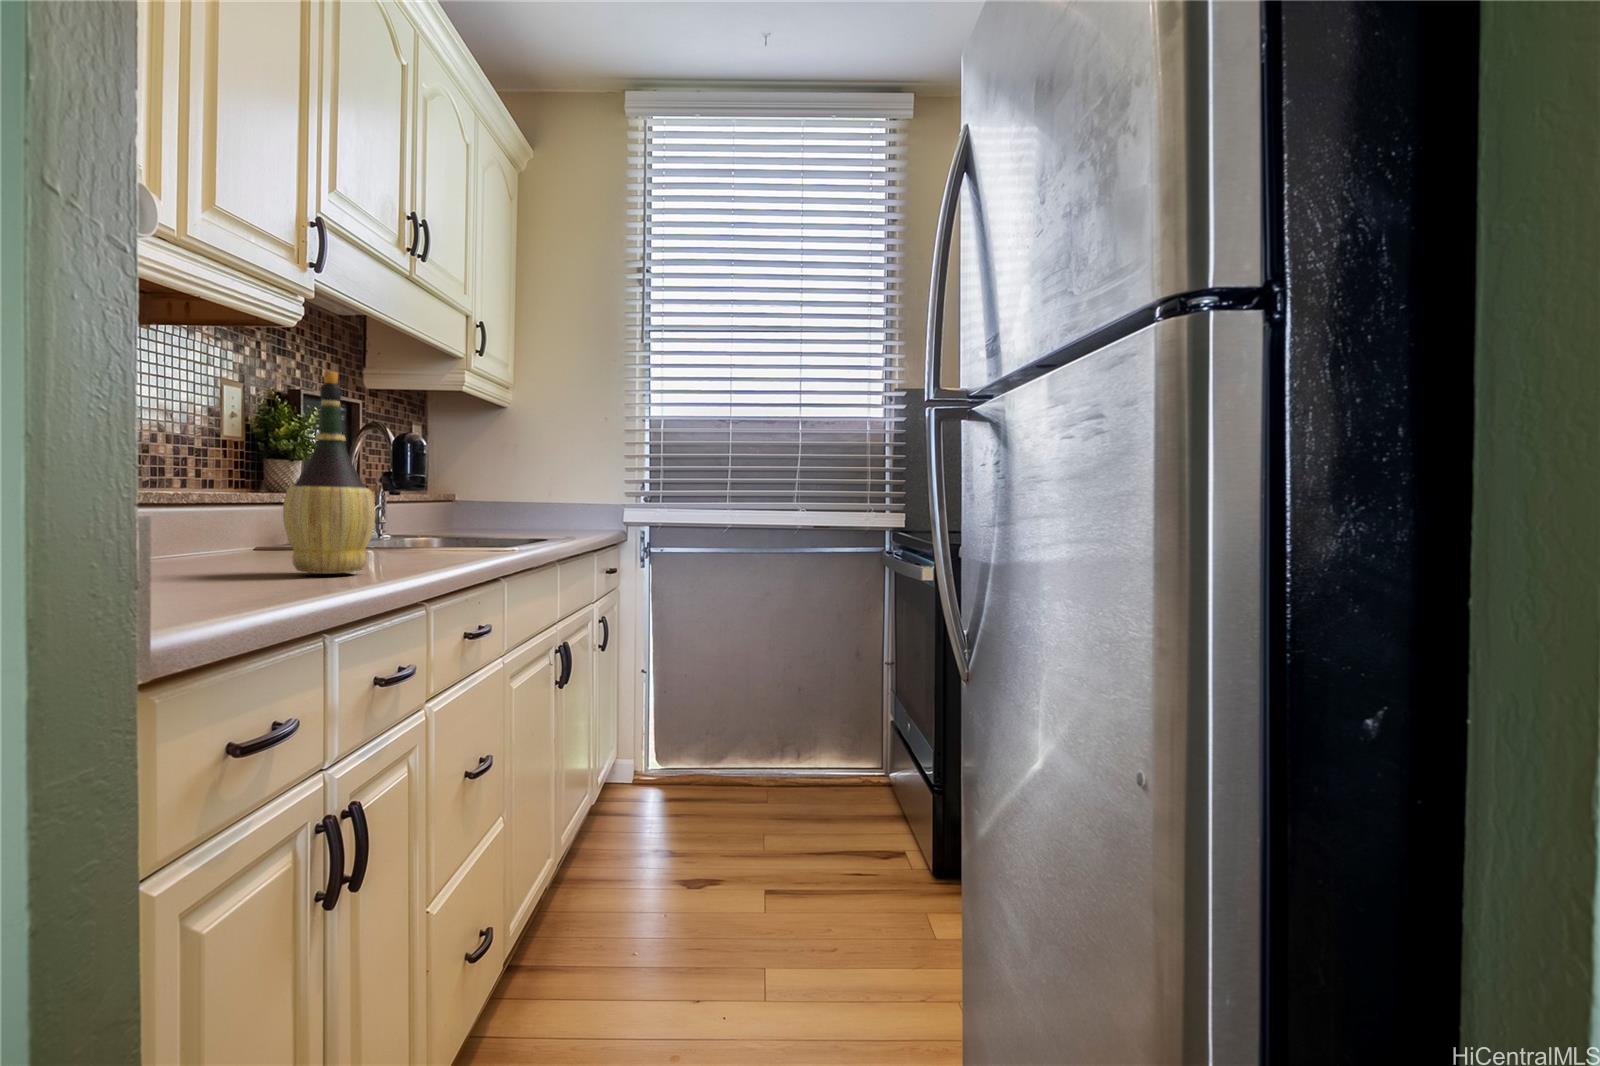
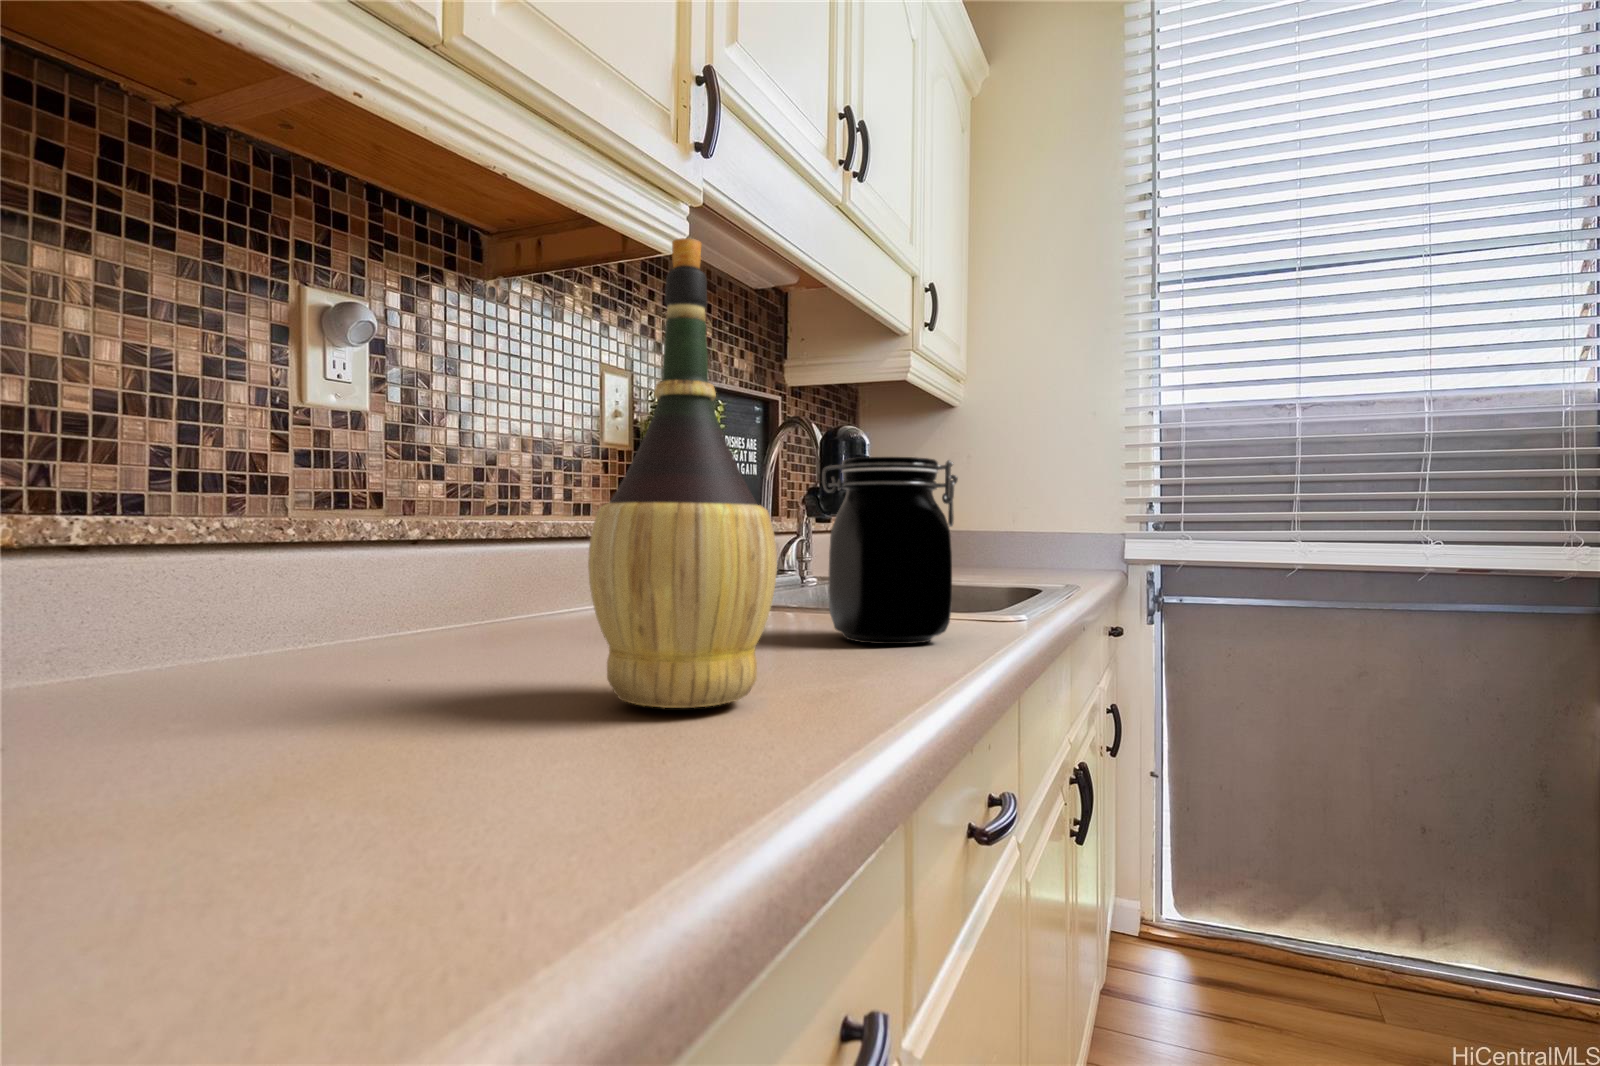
jar: none [396,461,474,559] -> present [822,457,958,644]

